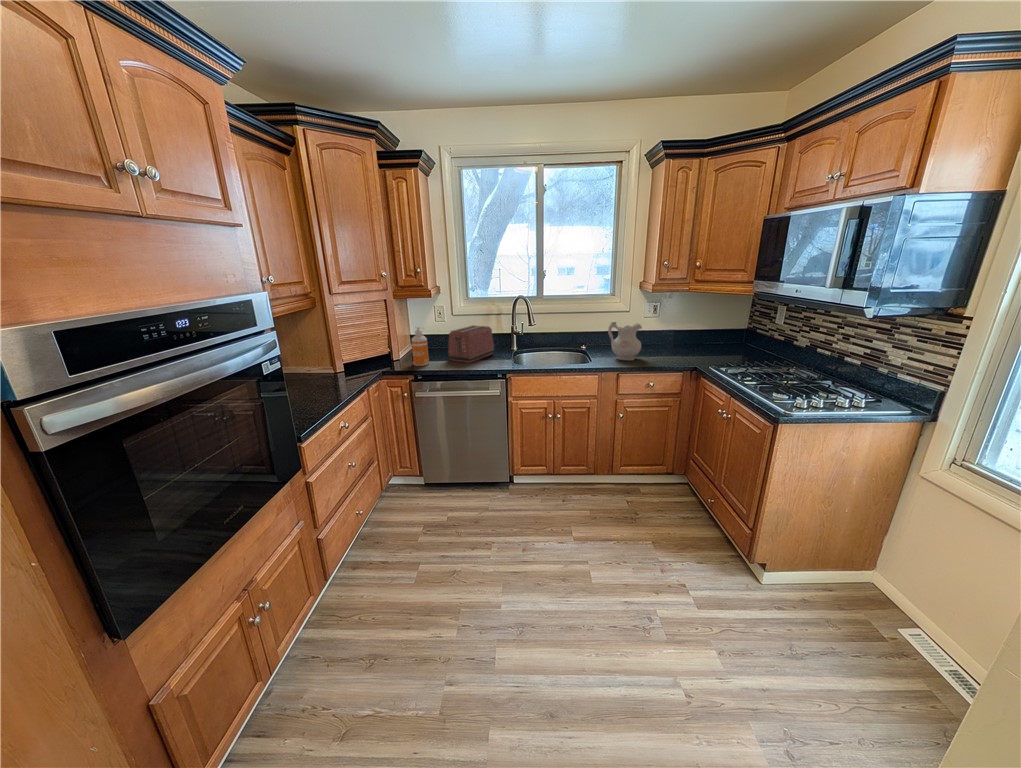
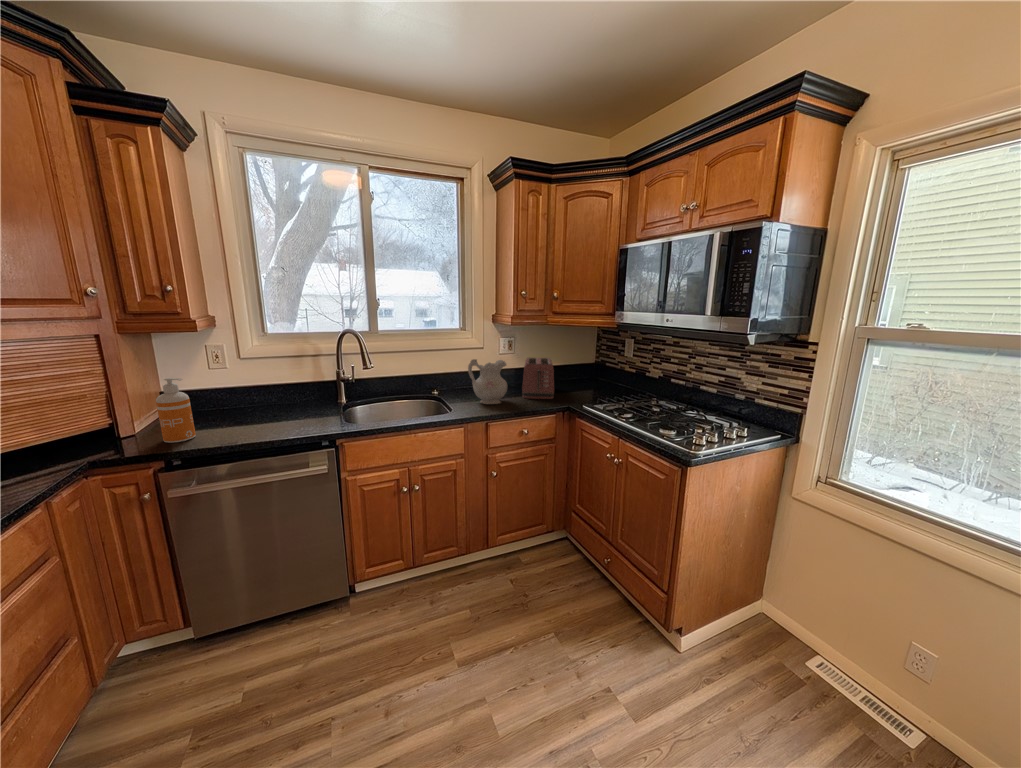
toaster: present [448,325,494,363] -> present [522,357,554,399]

